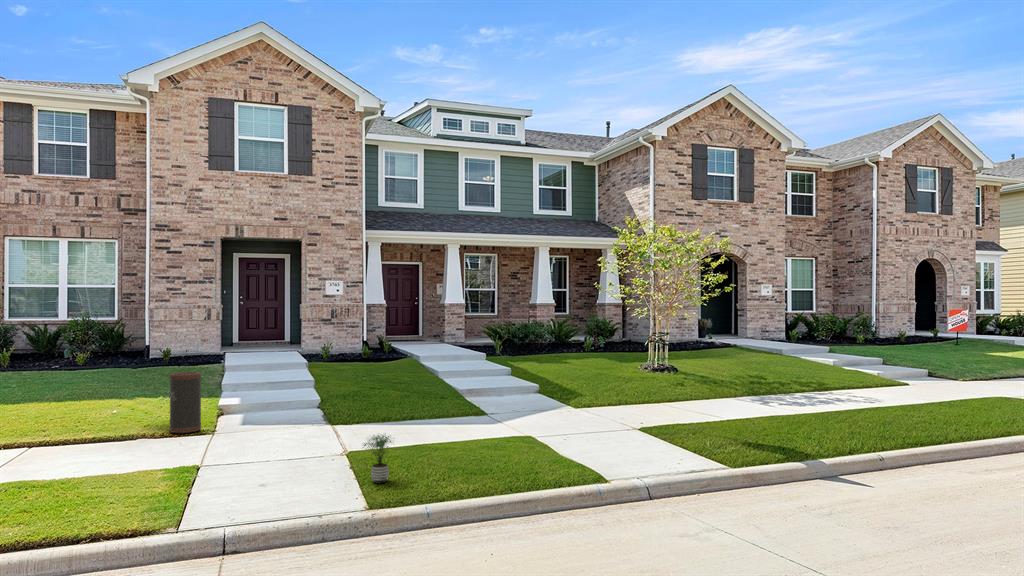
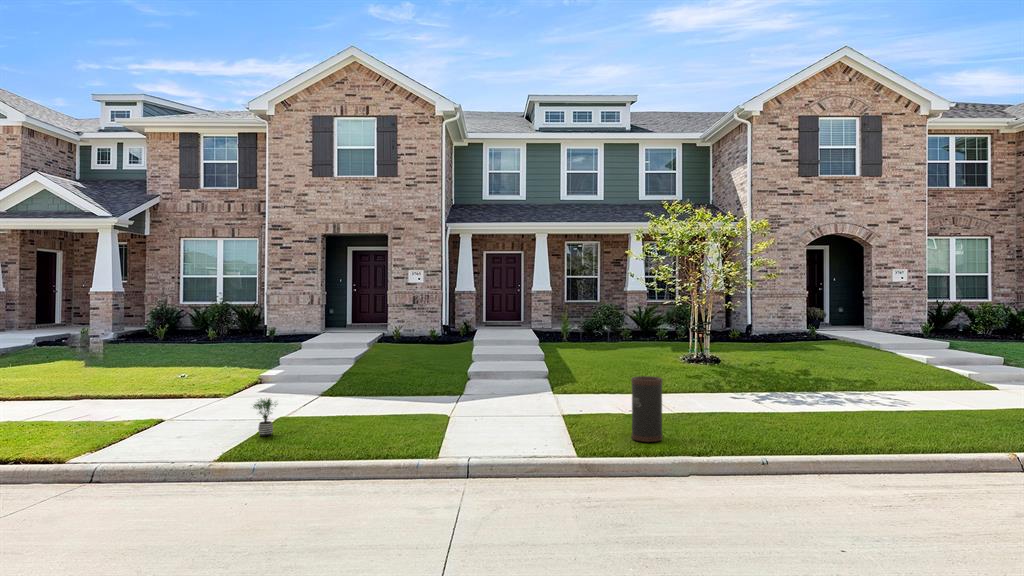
trash can: present [169,372,201,434] -> present [631,376,663,442]

